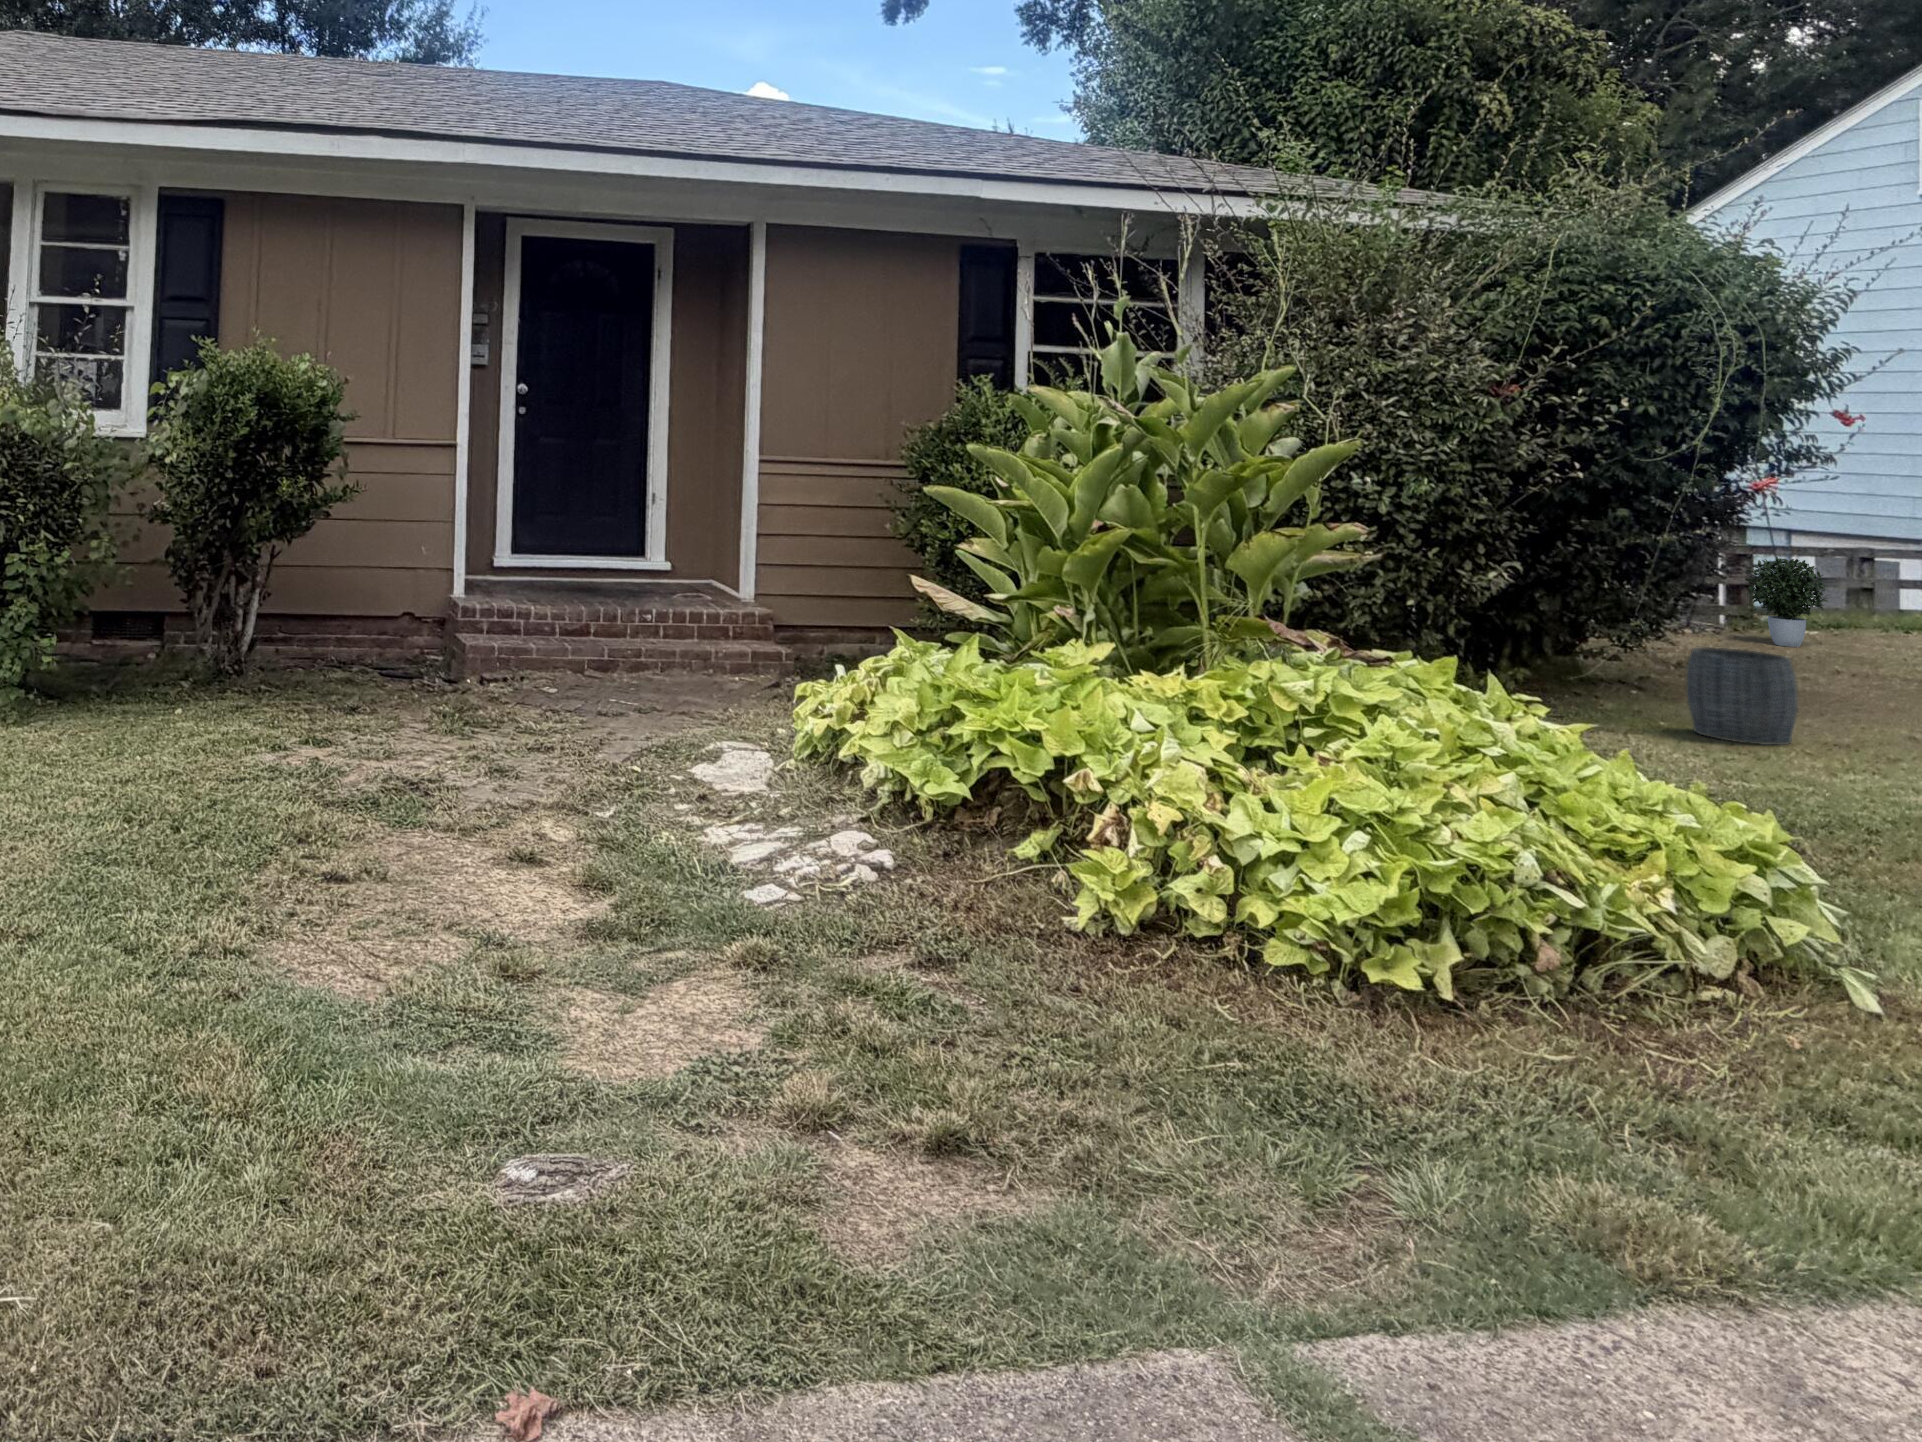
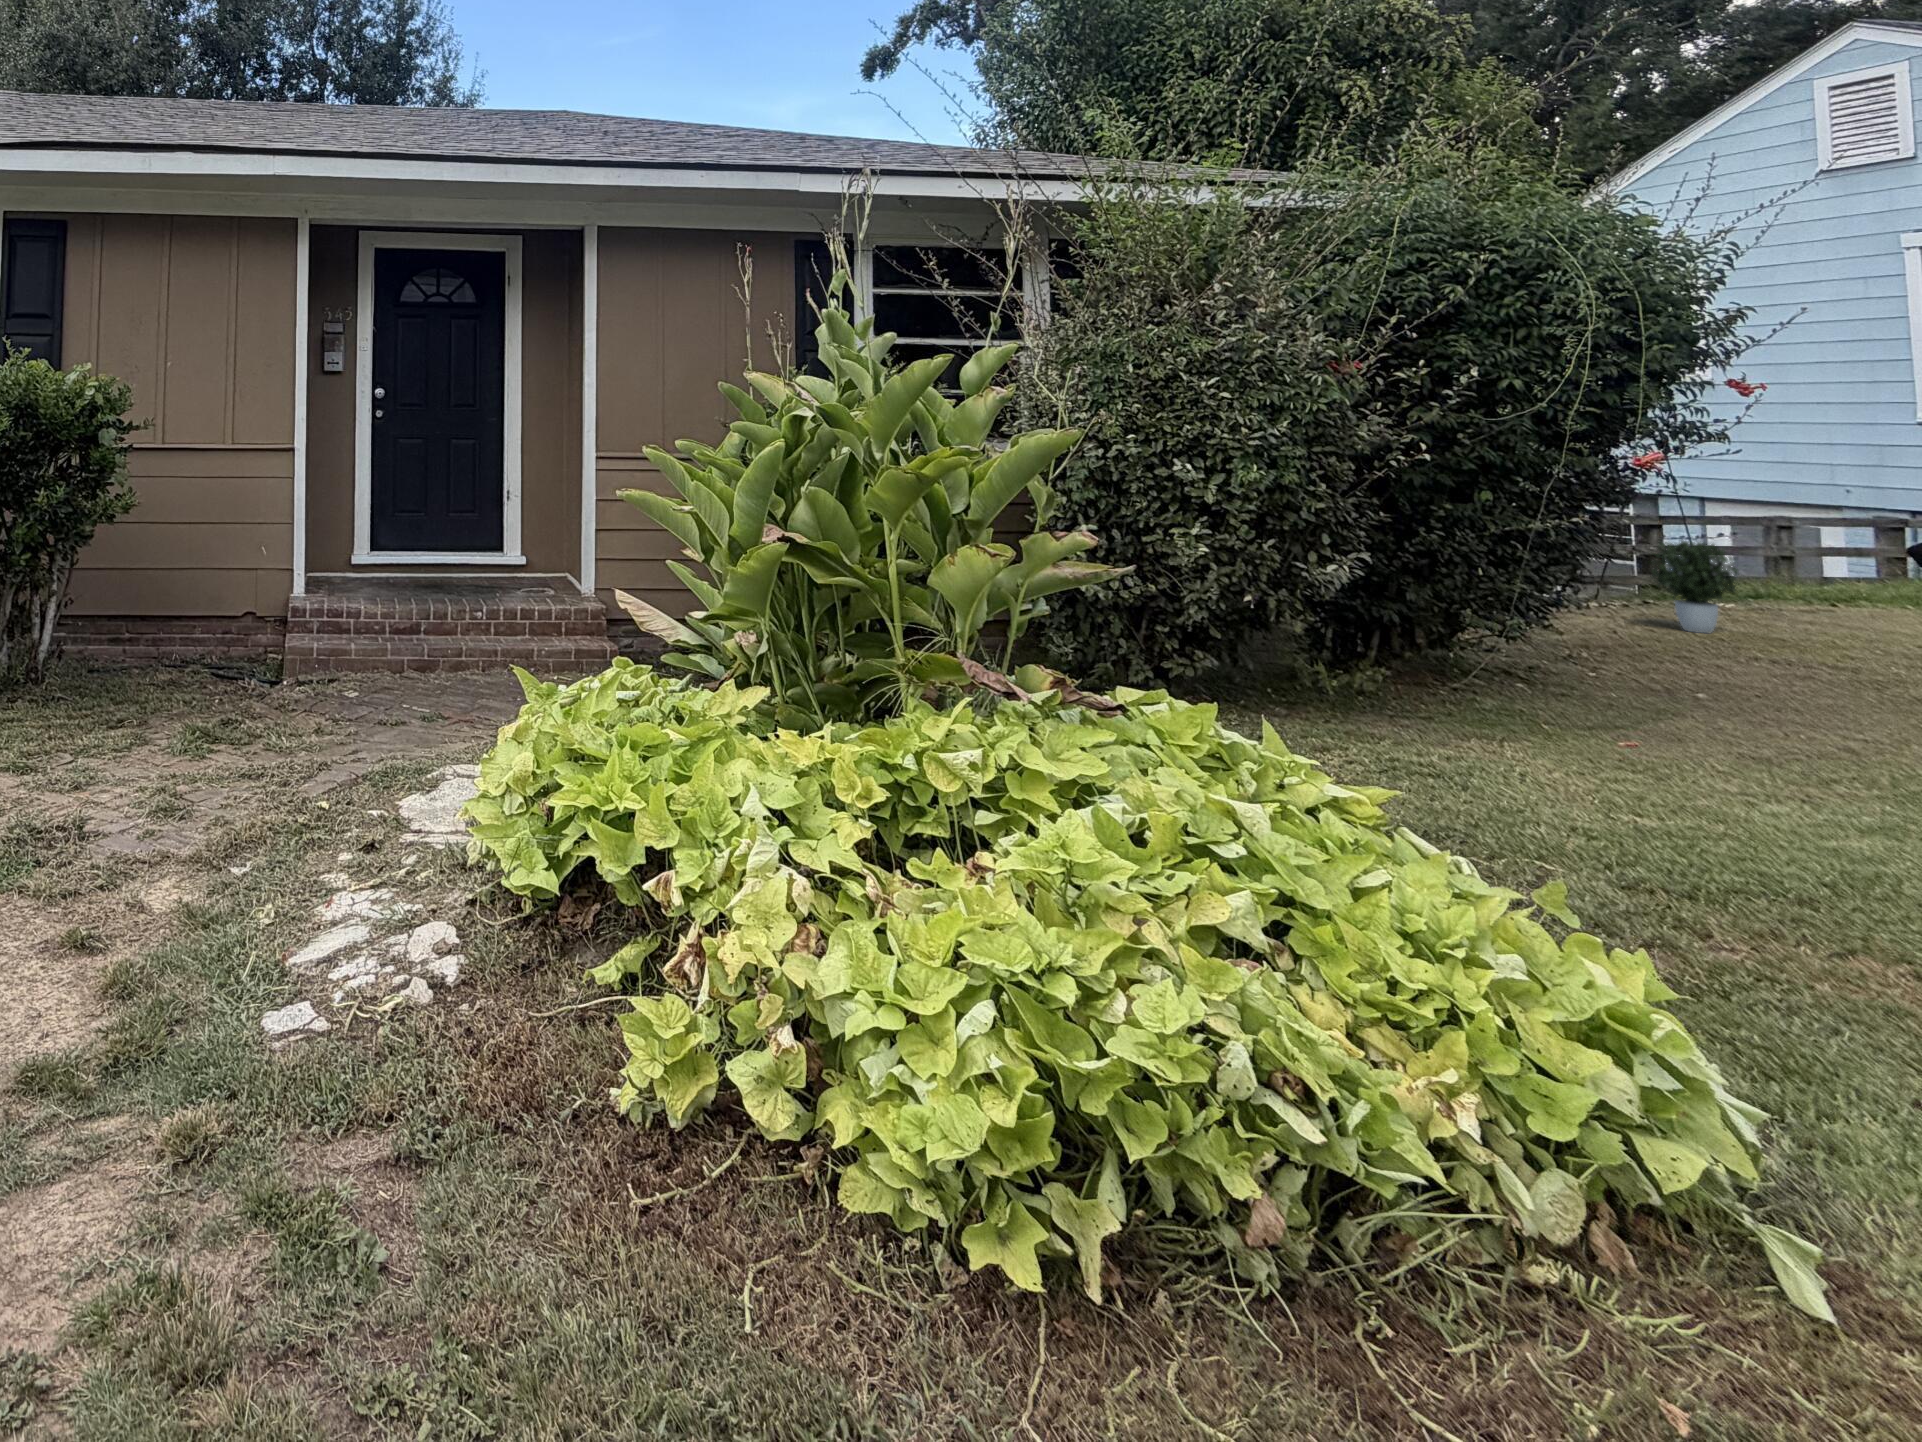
woven basket: present [1687,647,1798,745] -> none [1565,657,1704,777]

